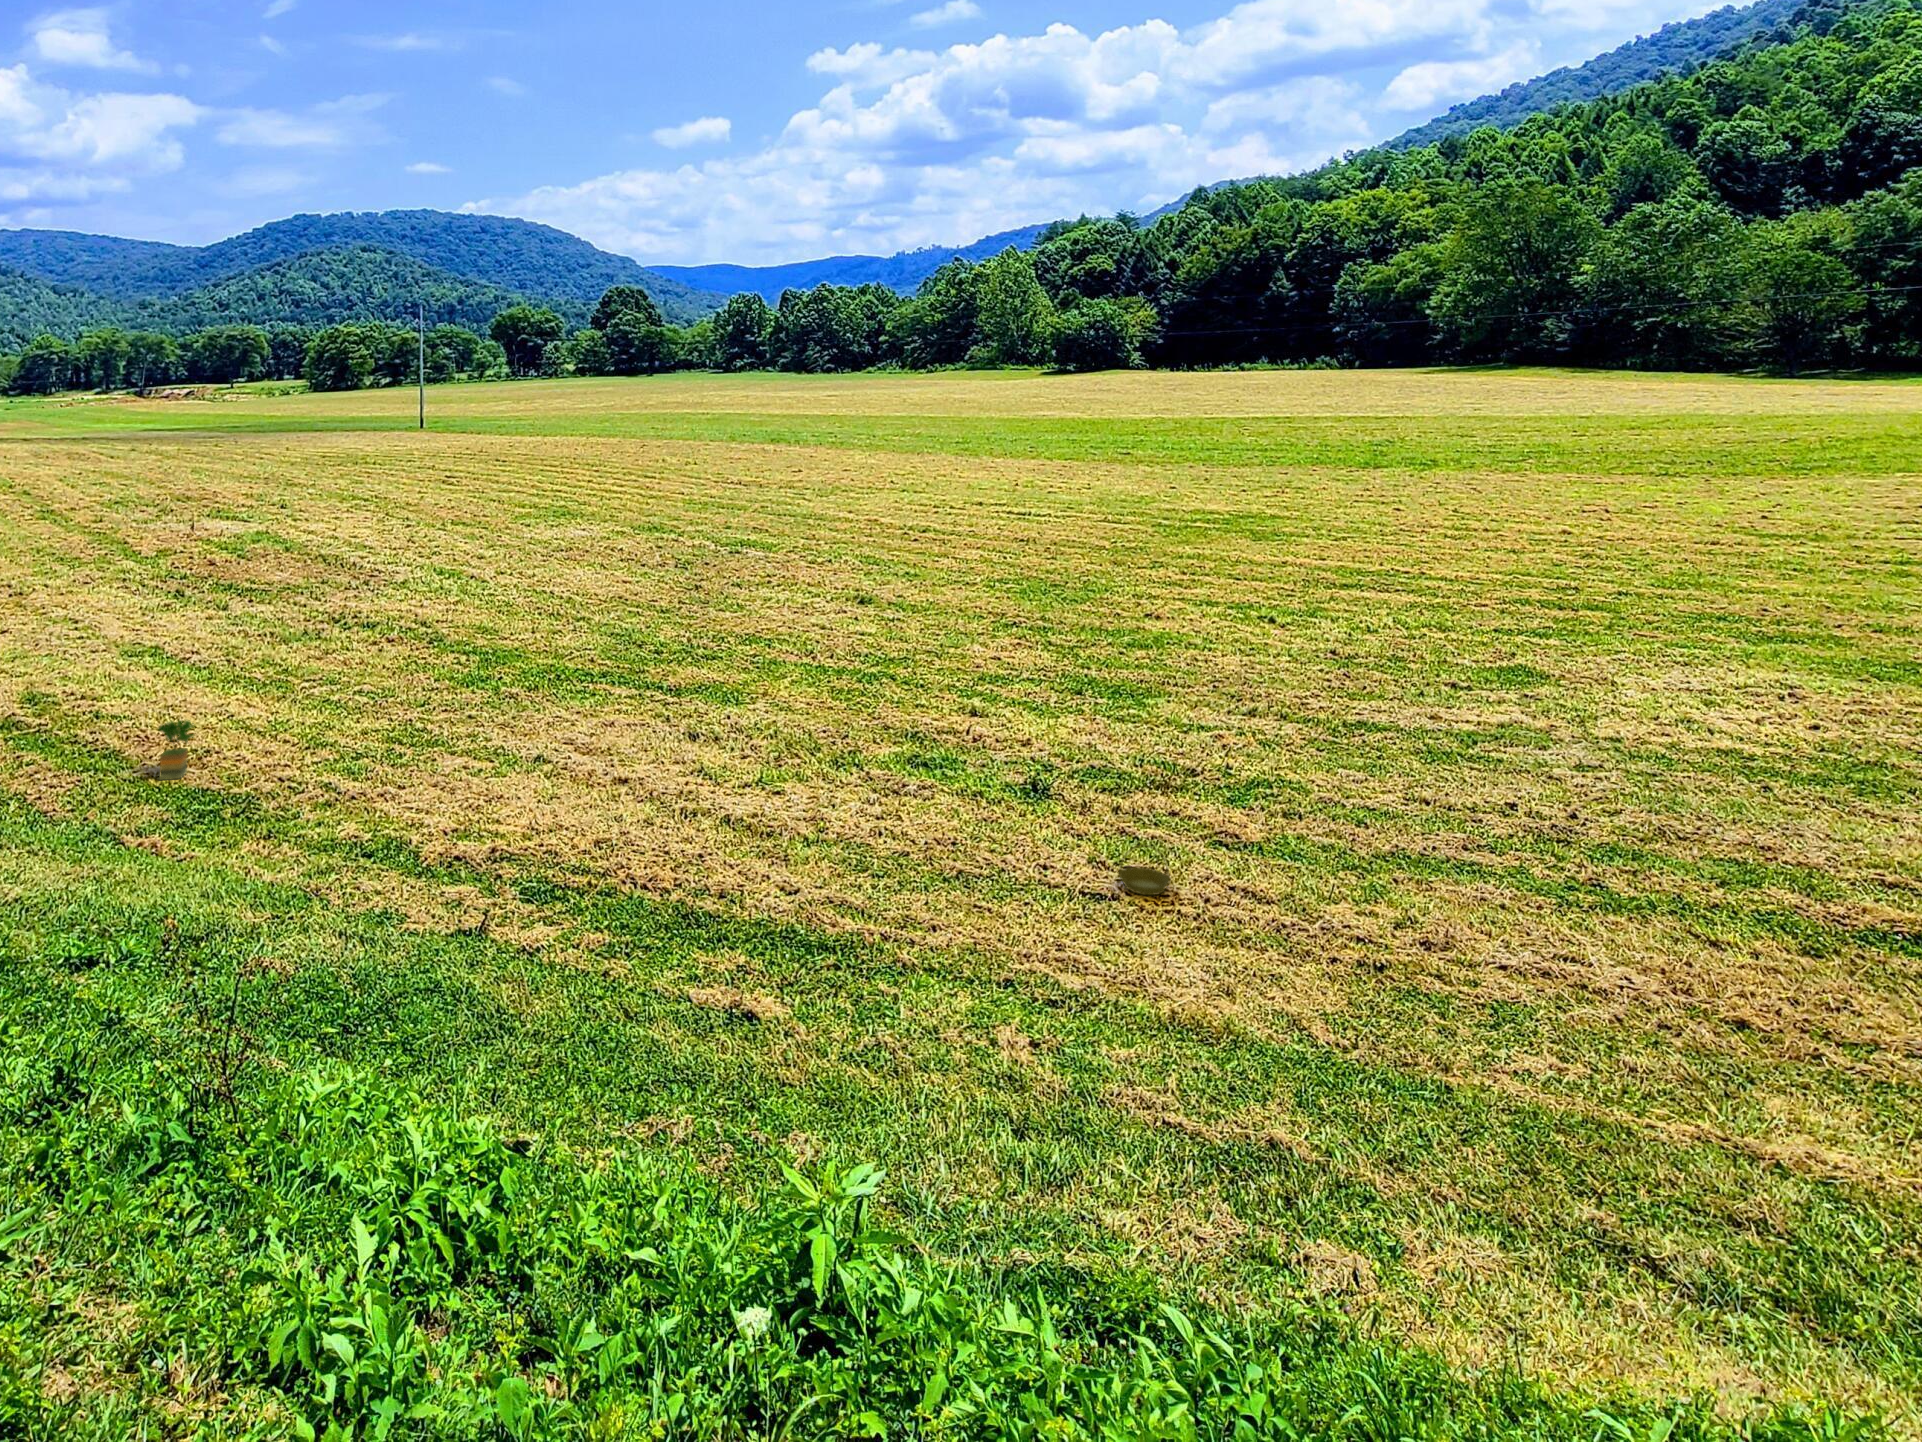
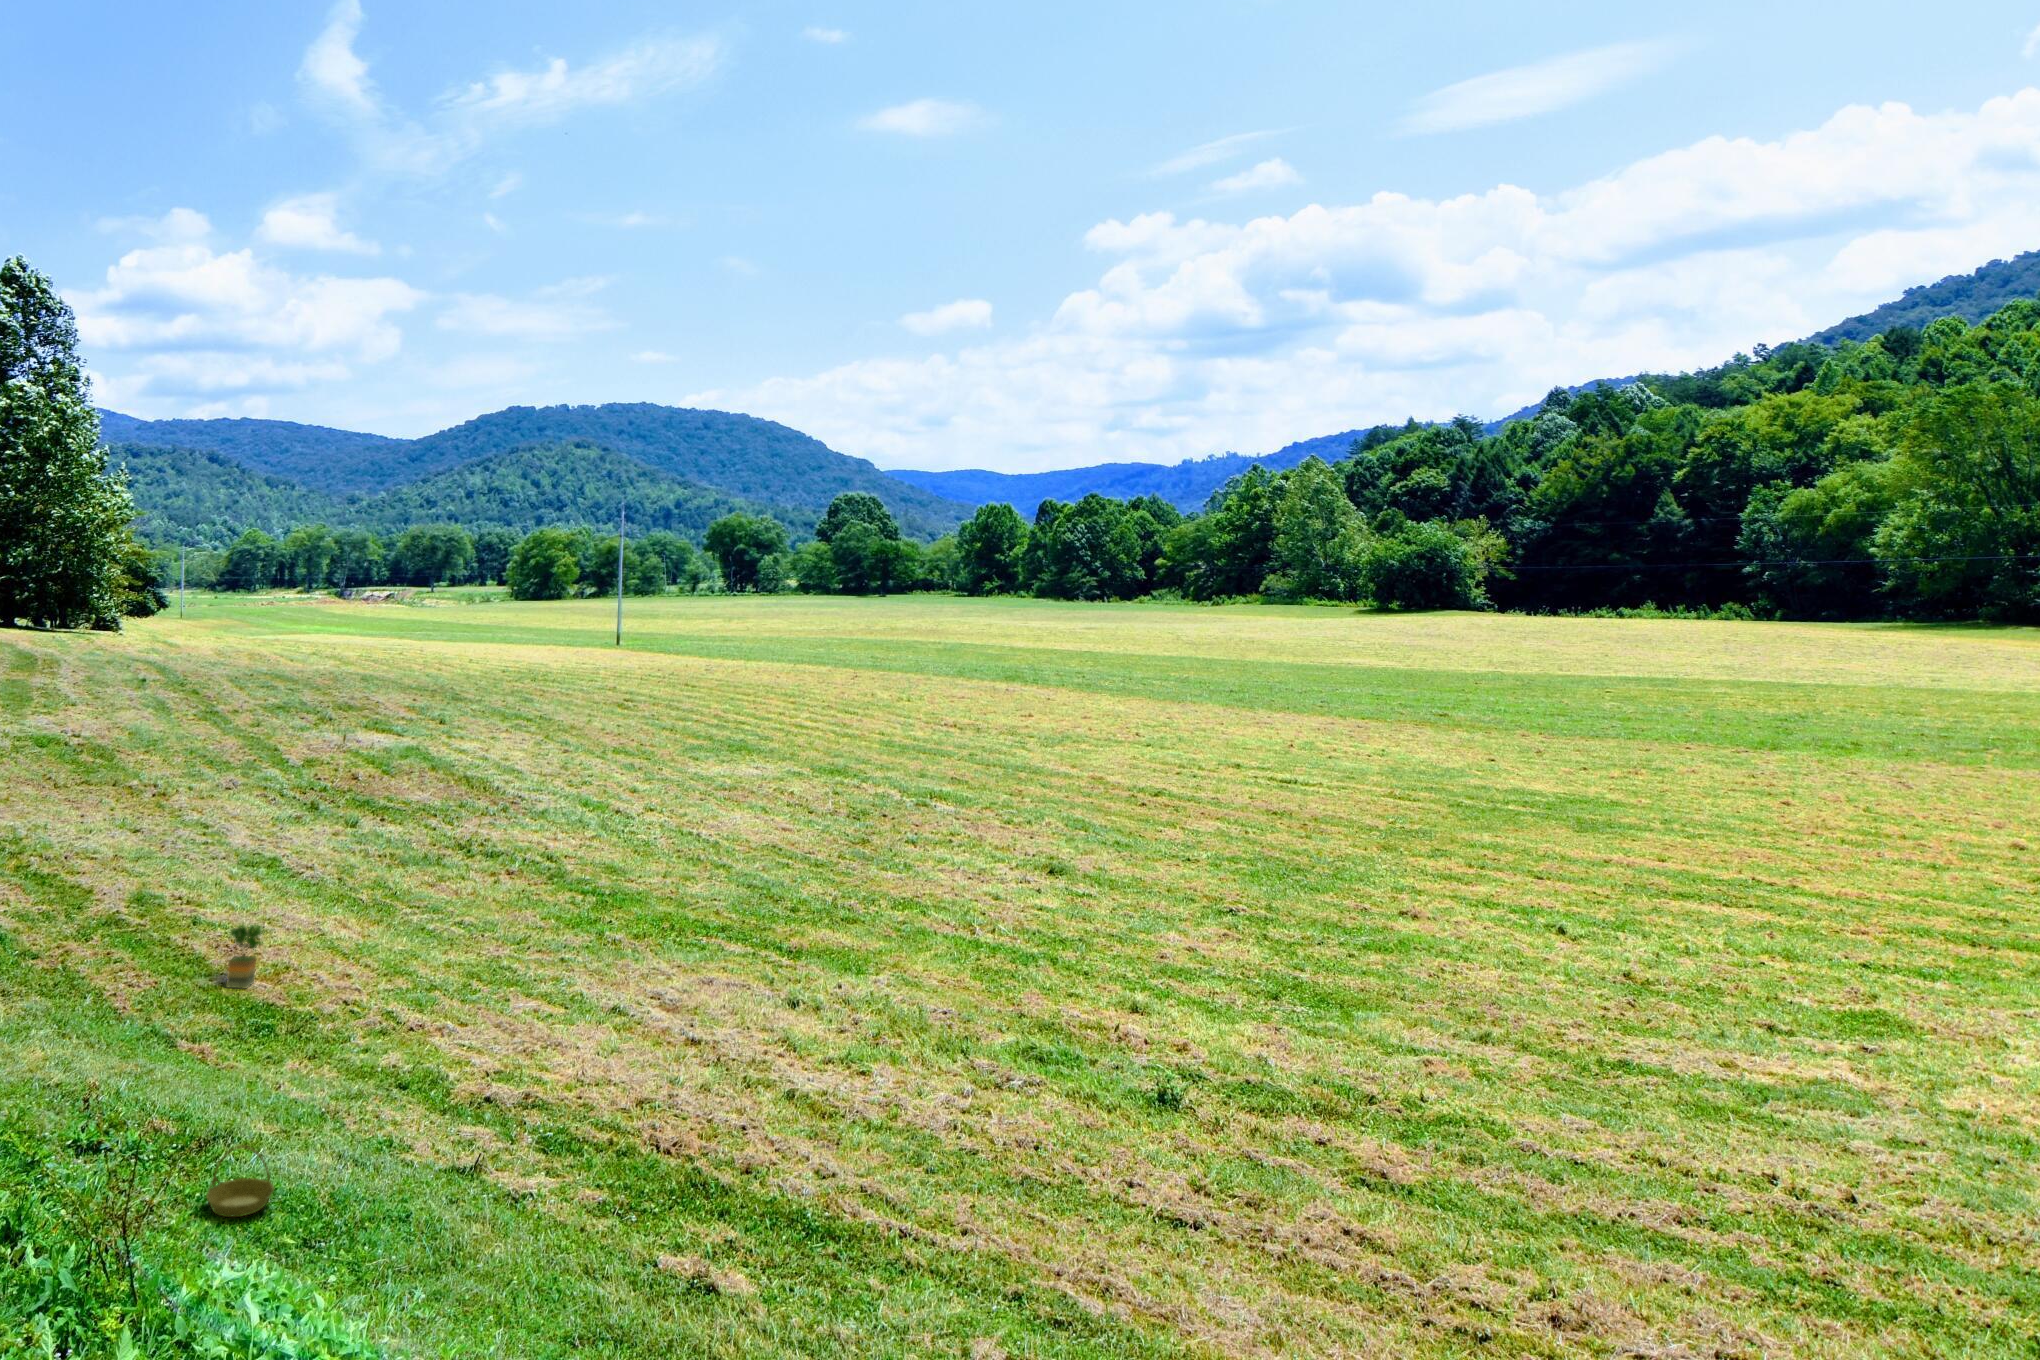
basket: present [1119,845,1170,895] -> present [206,1145,274,1217]

